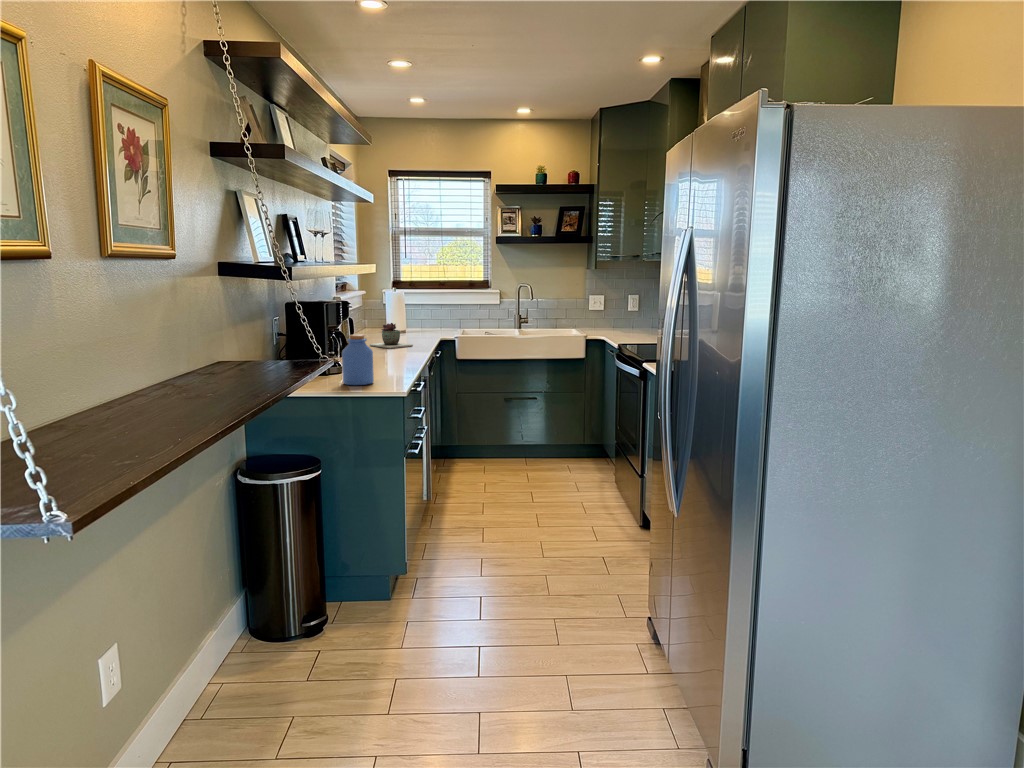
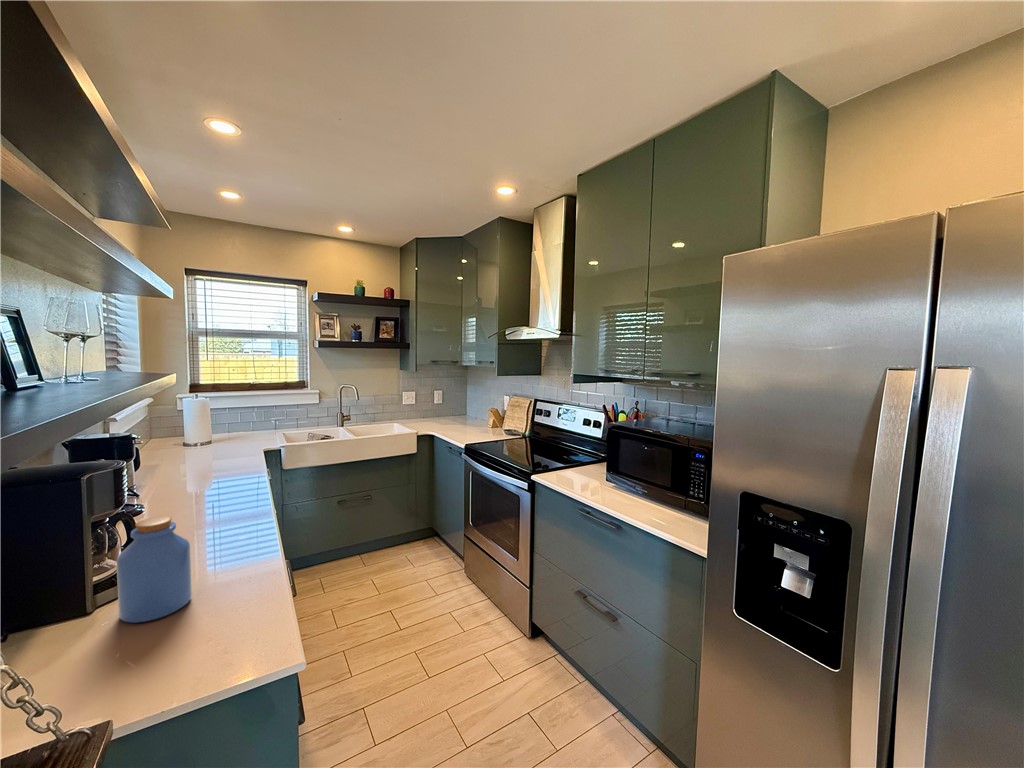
succulent plant: present [370,323,413,348] -> none [164,443,231,478]

